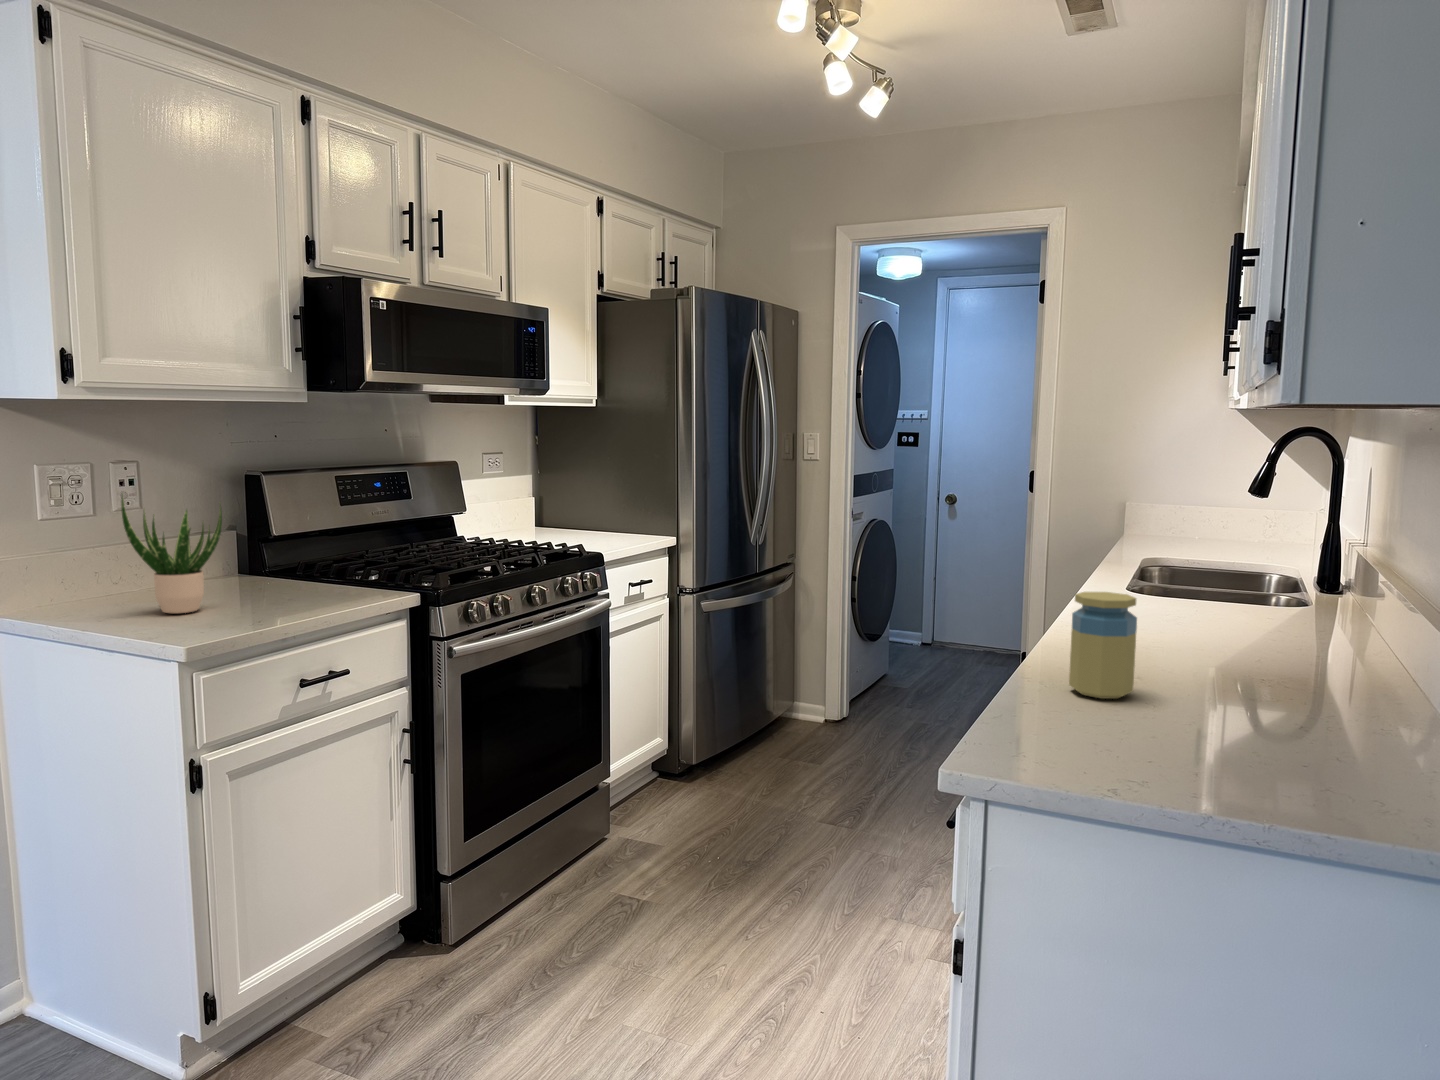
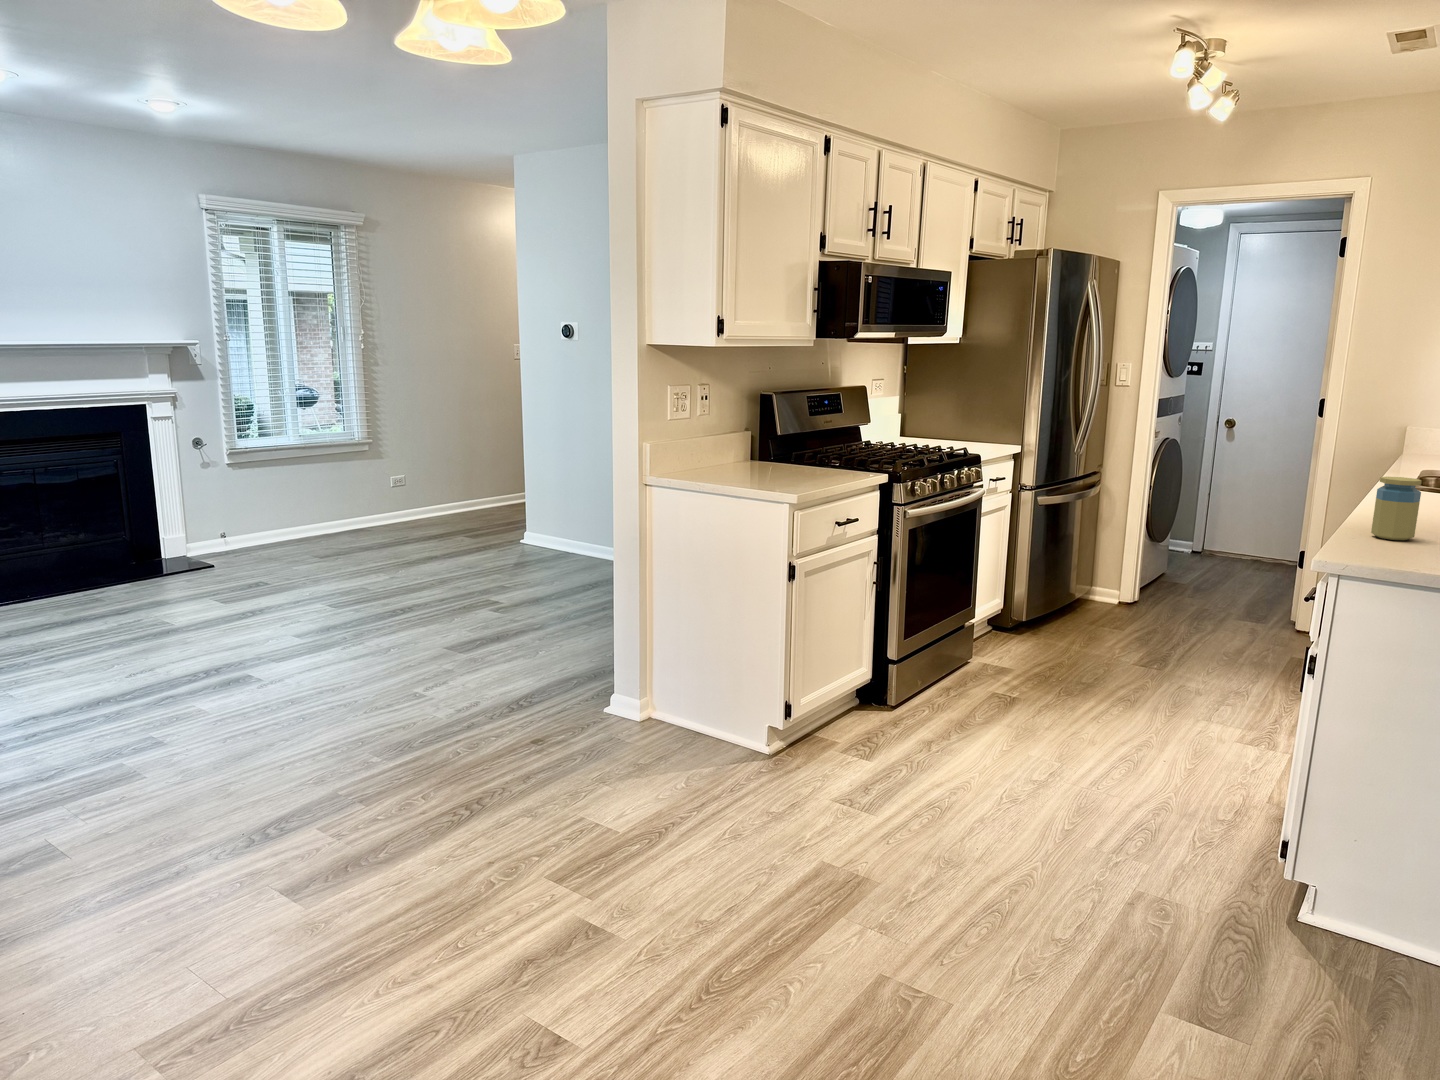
potted plant: present [121,494,222,613] -> none [739,403,786,478]

